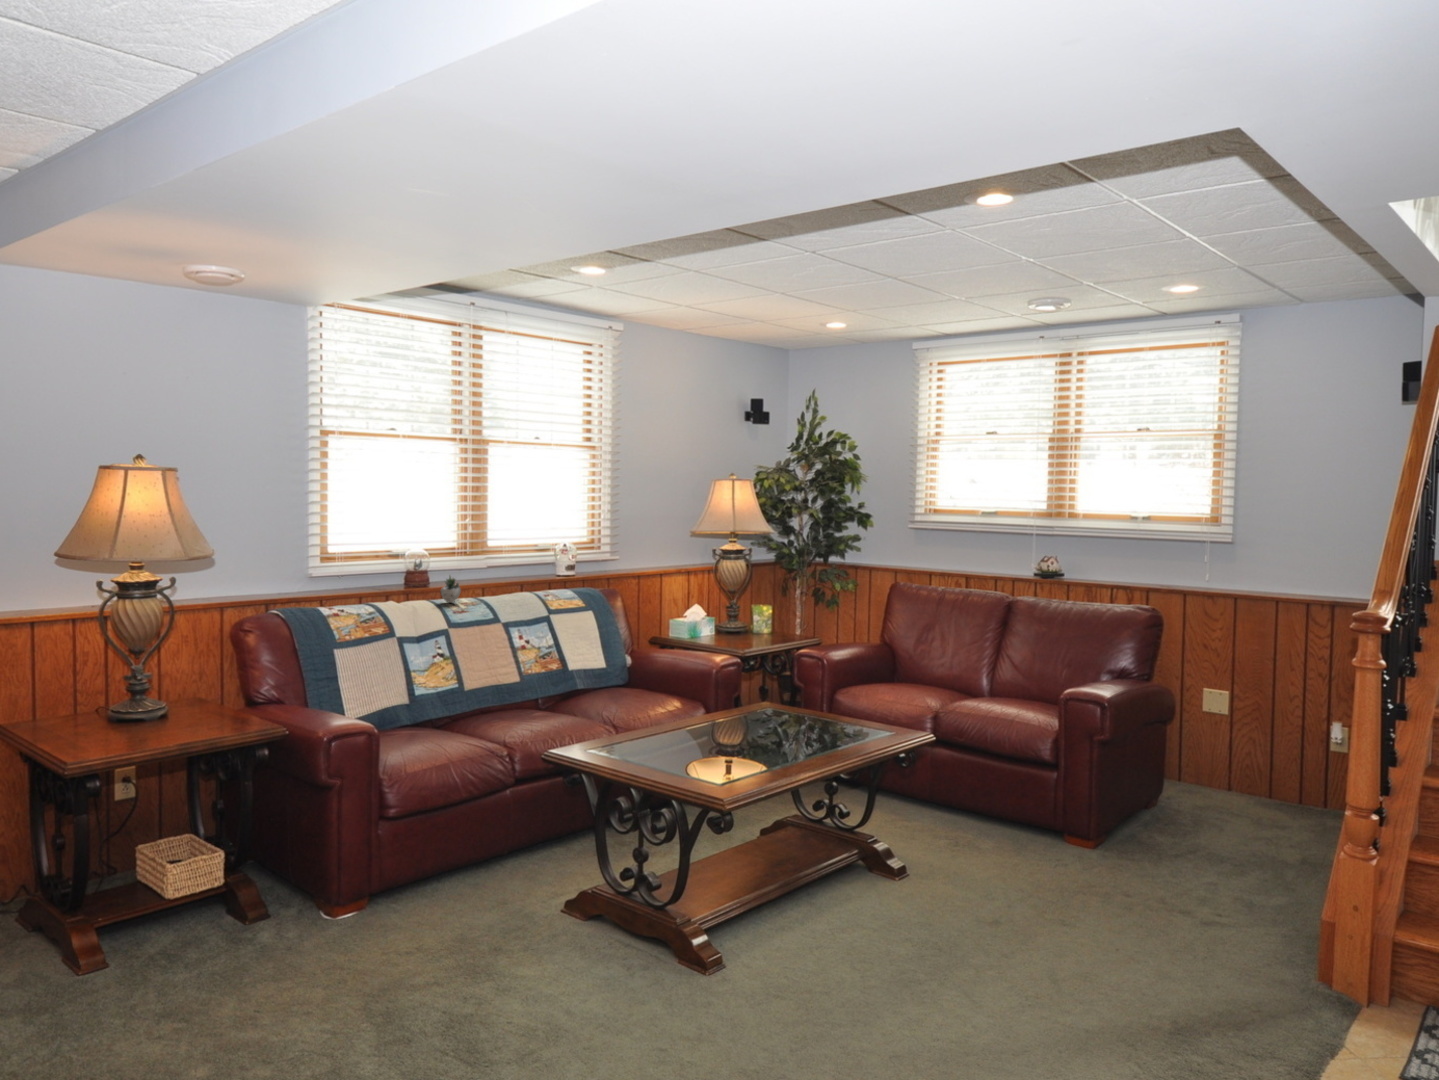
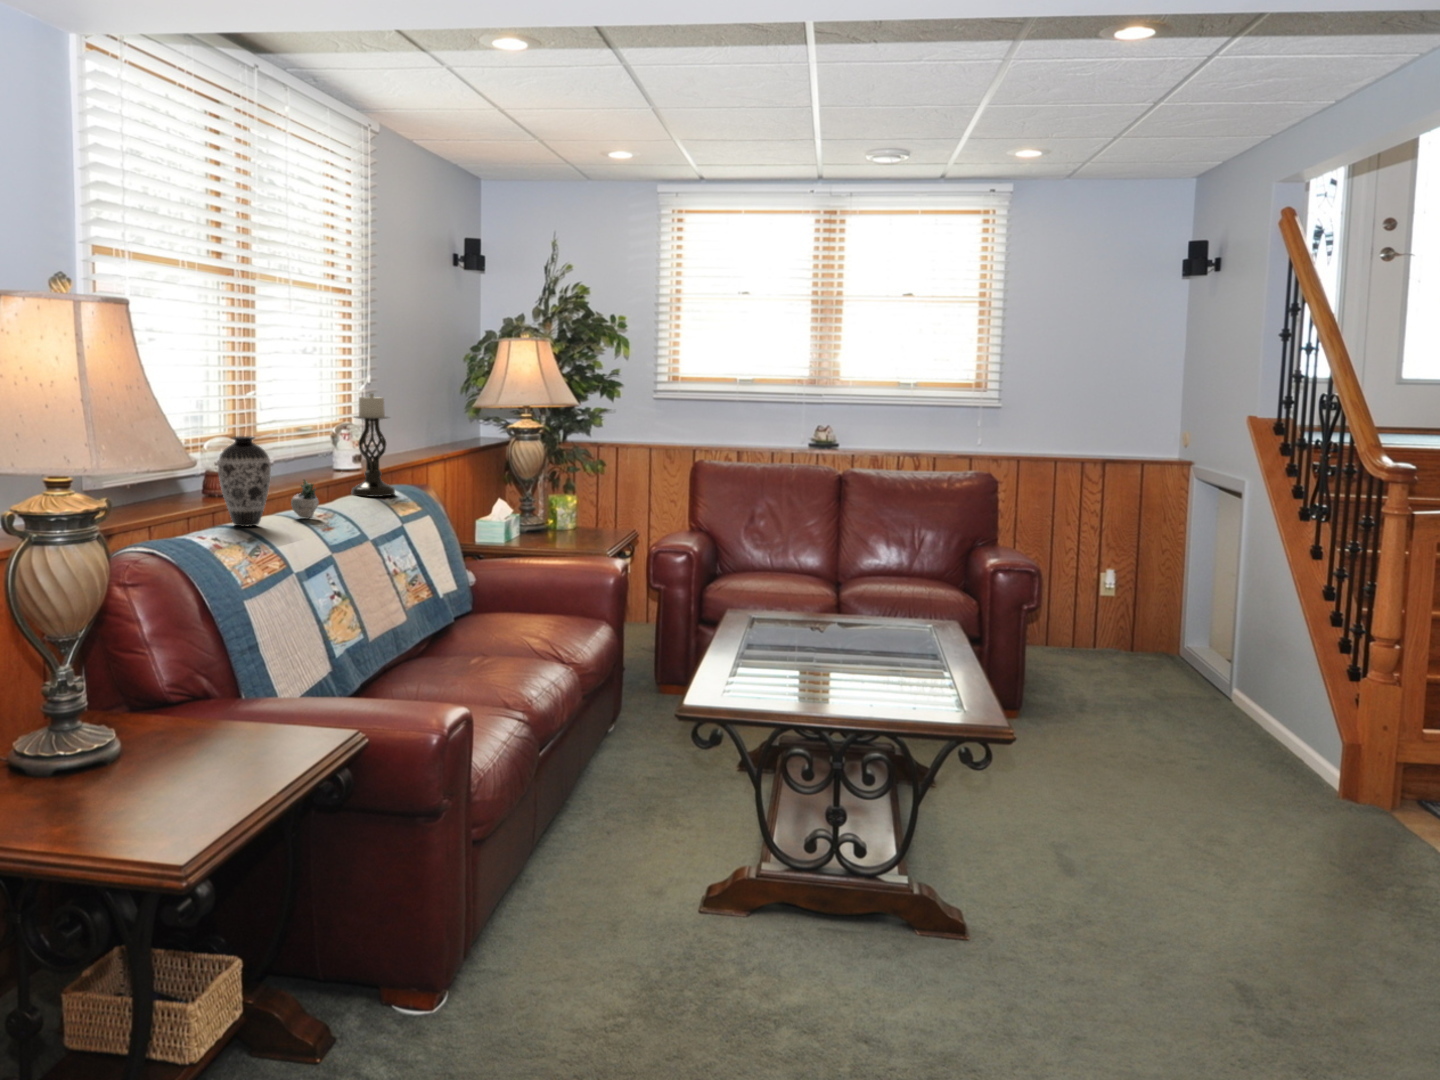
candle holder: none [540,518,572,593] -> present [351,393,395,497]
decorative vase: none [378,544,413,605] -> present [218,436,271,527]

